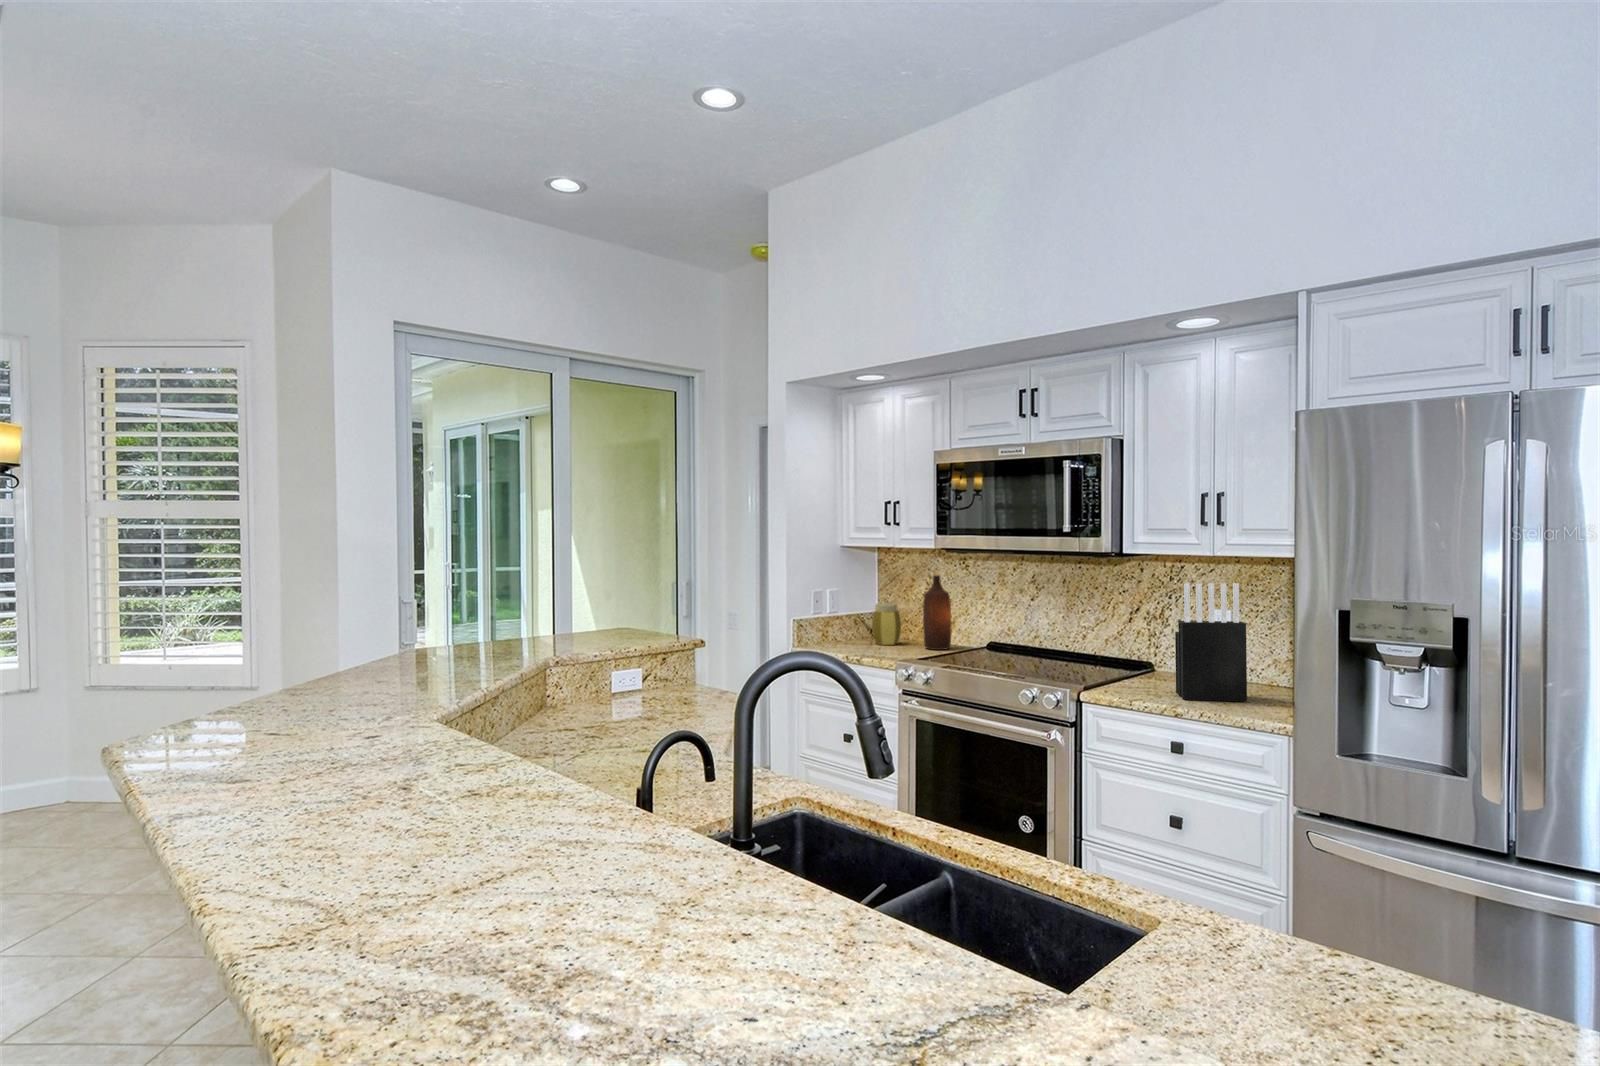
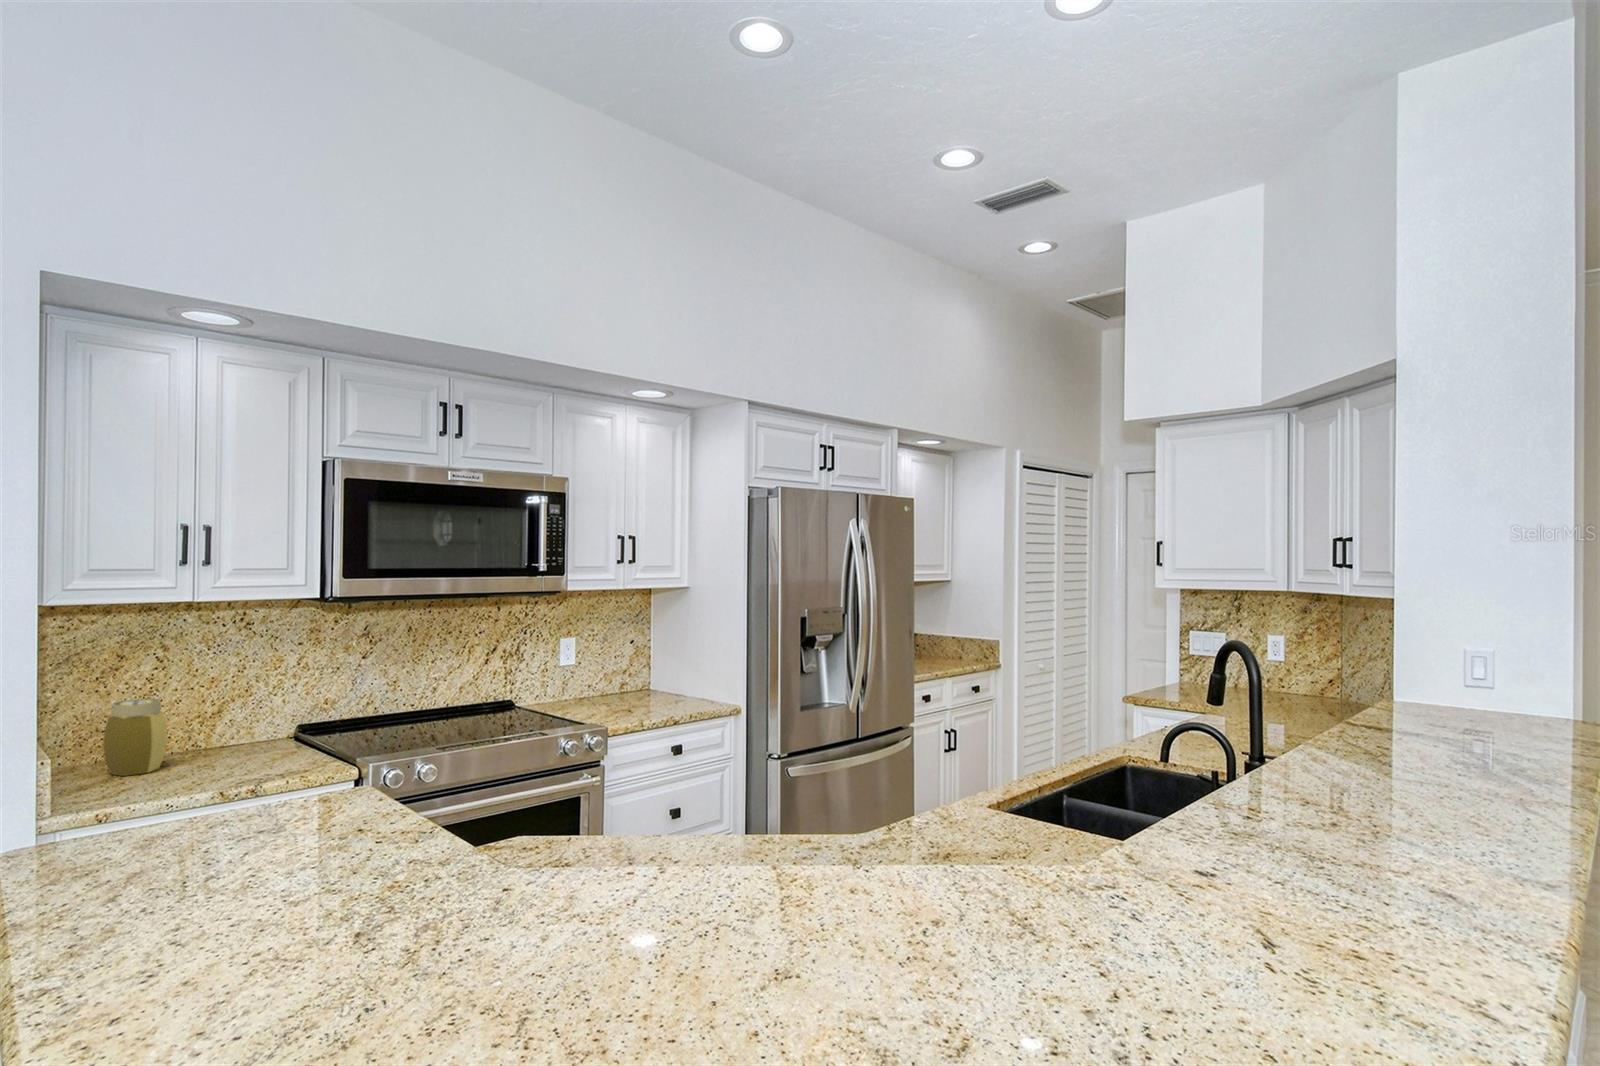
bottle: present [923,575,951,650] -> none [221,639,270,756]
knife block: present [1175,583,1247,702] -> none [633,611,675,711]

